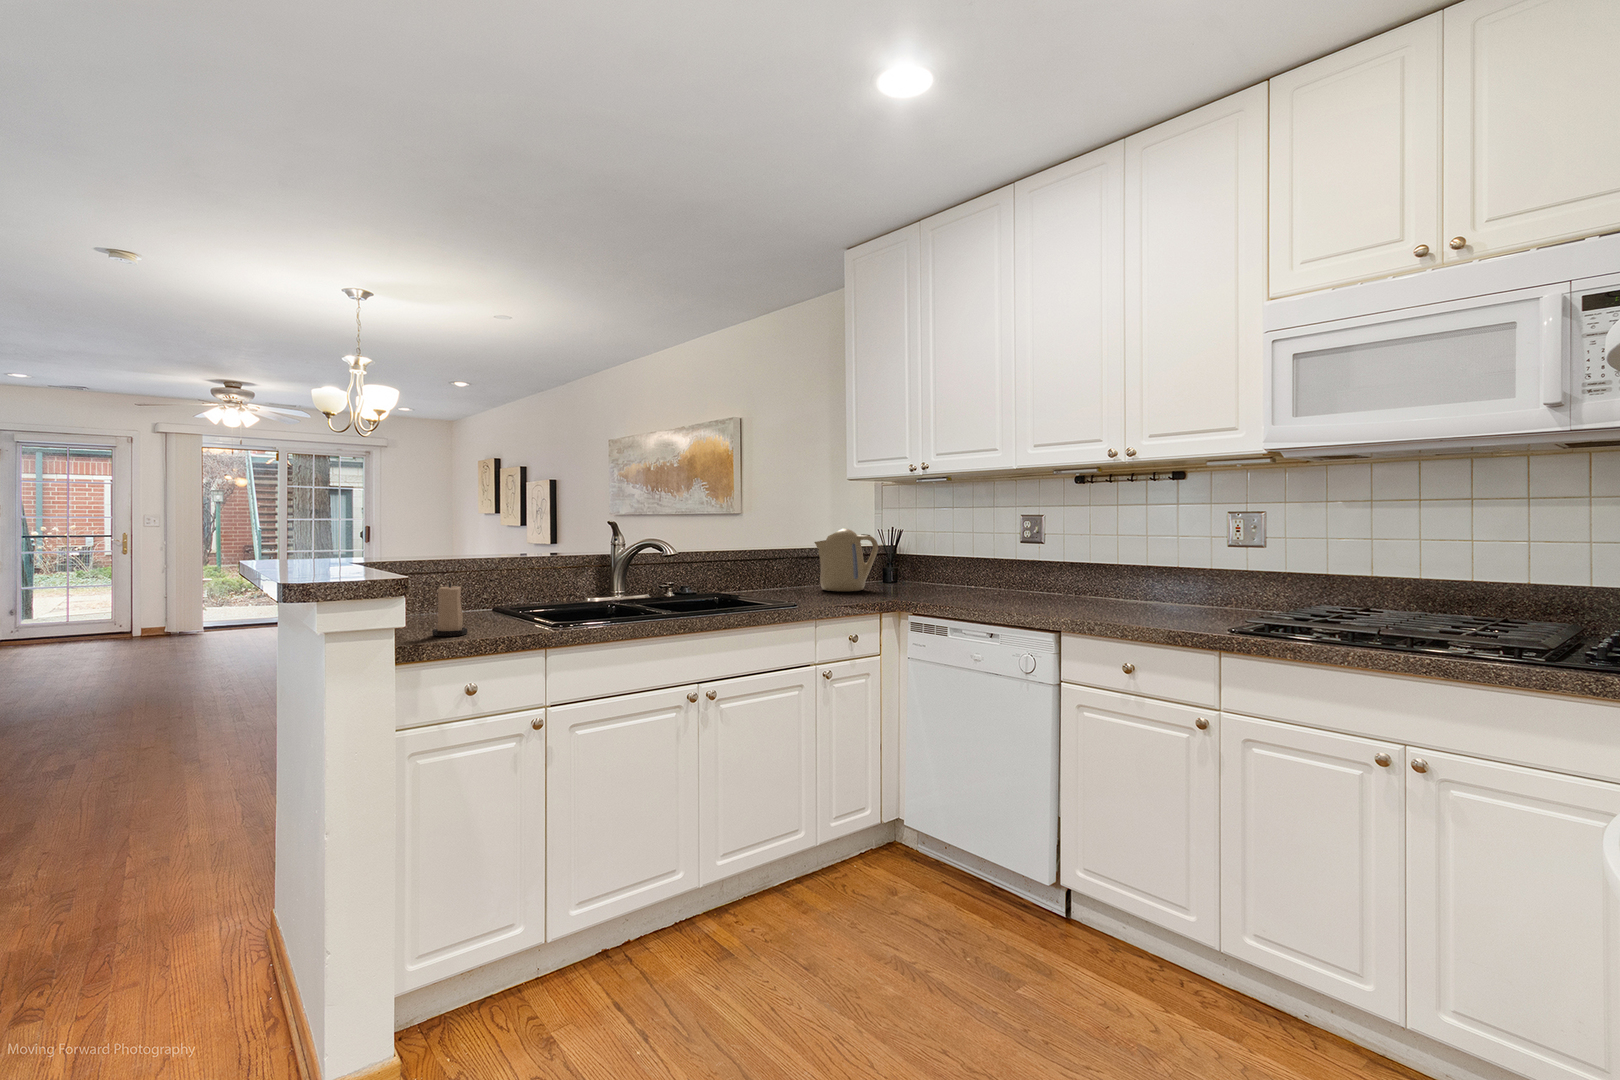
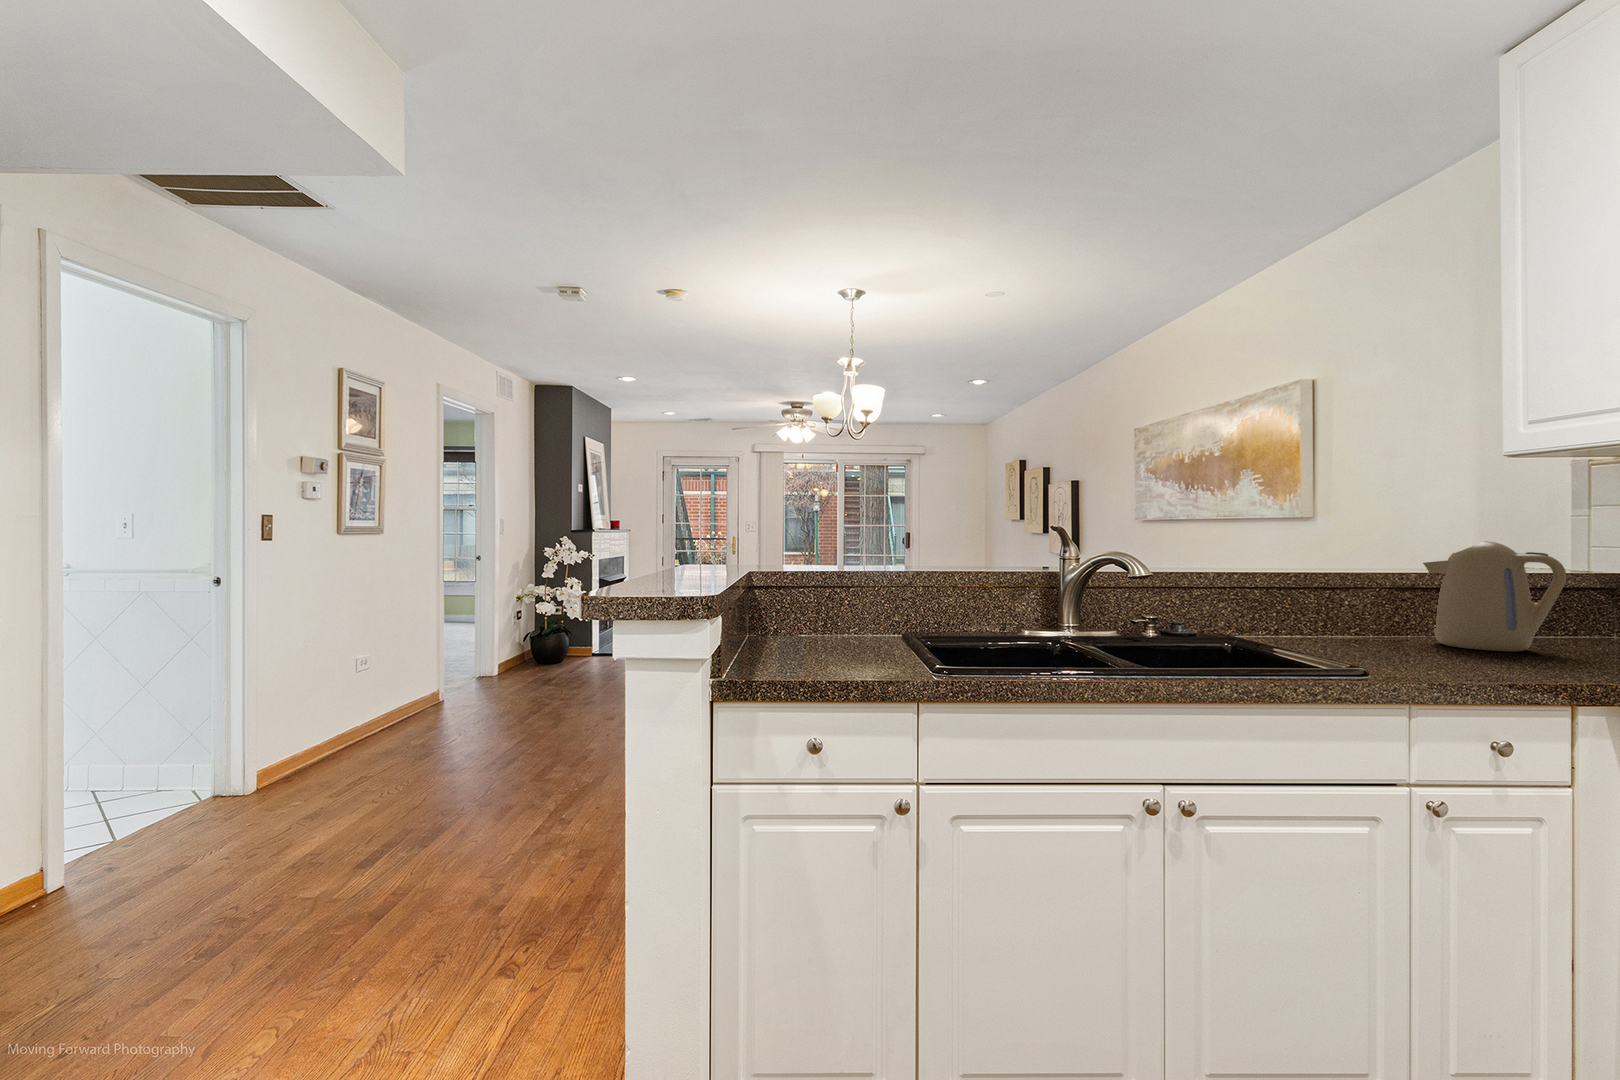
candle: present [432,583,467,636] -> none [783,601,823,672]

